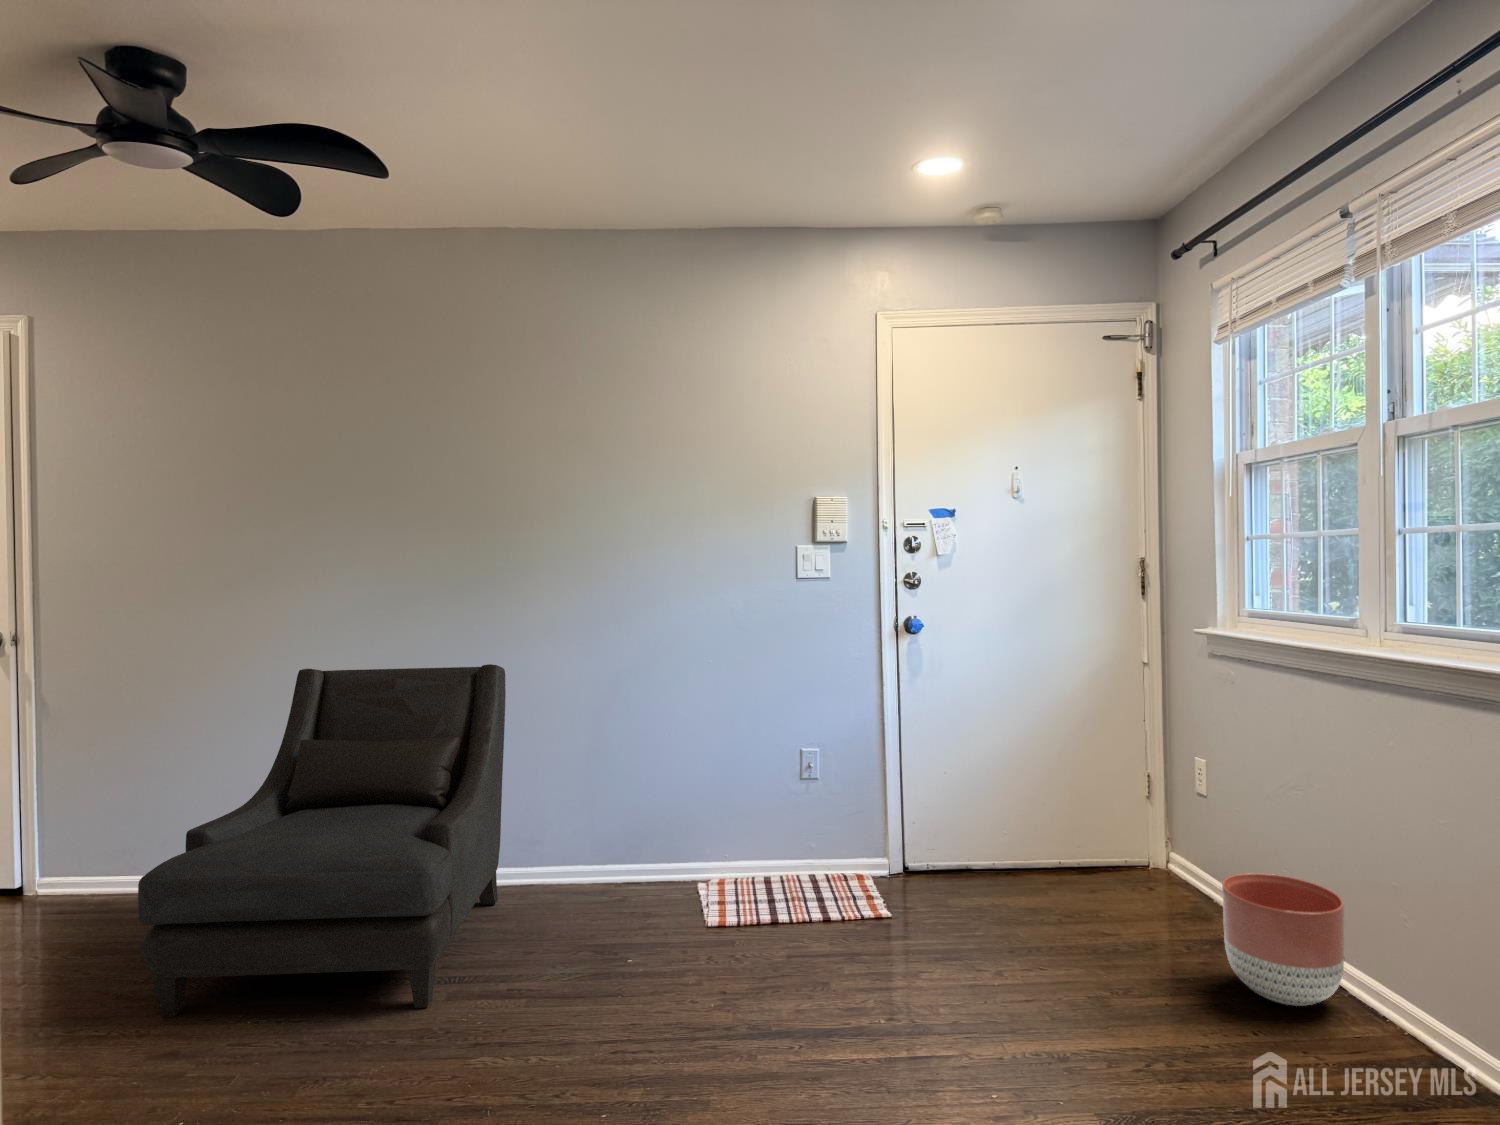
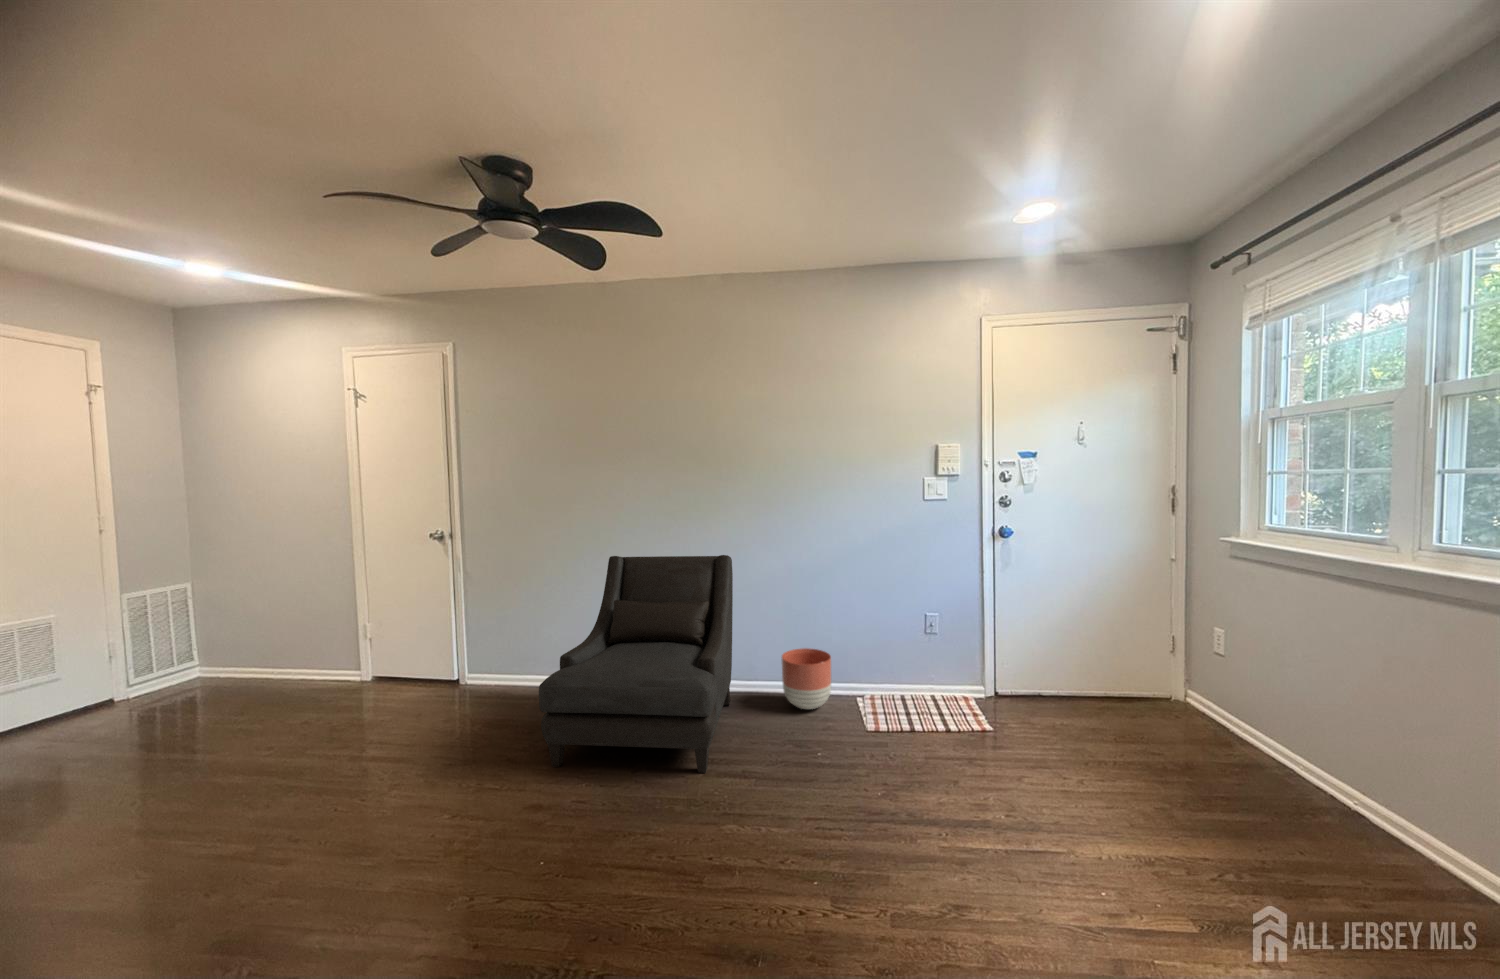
planter: present [1222,873,1344,1006] -> present [782,648,831,709]

